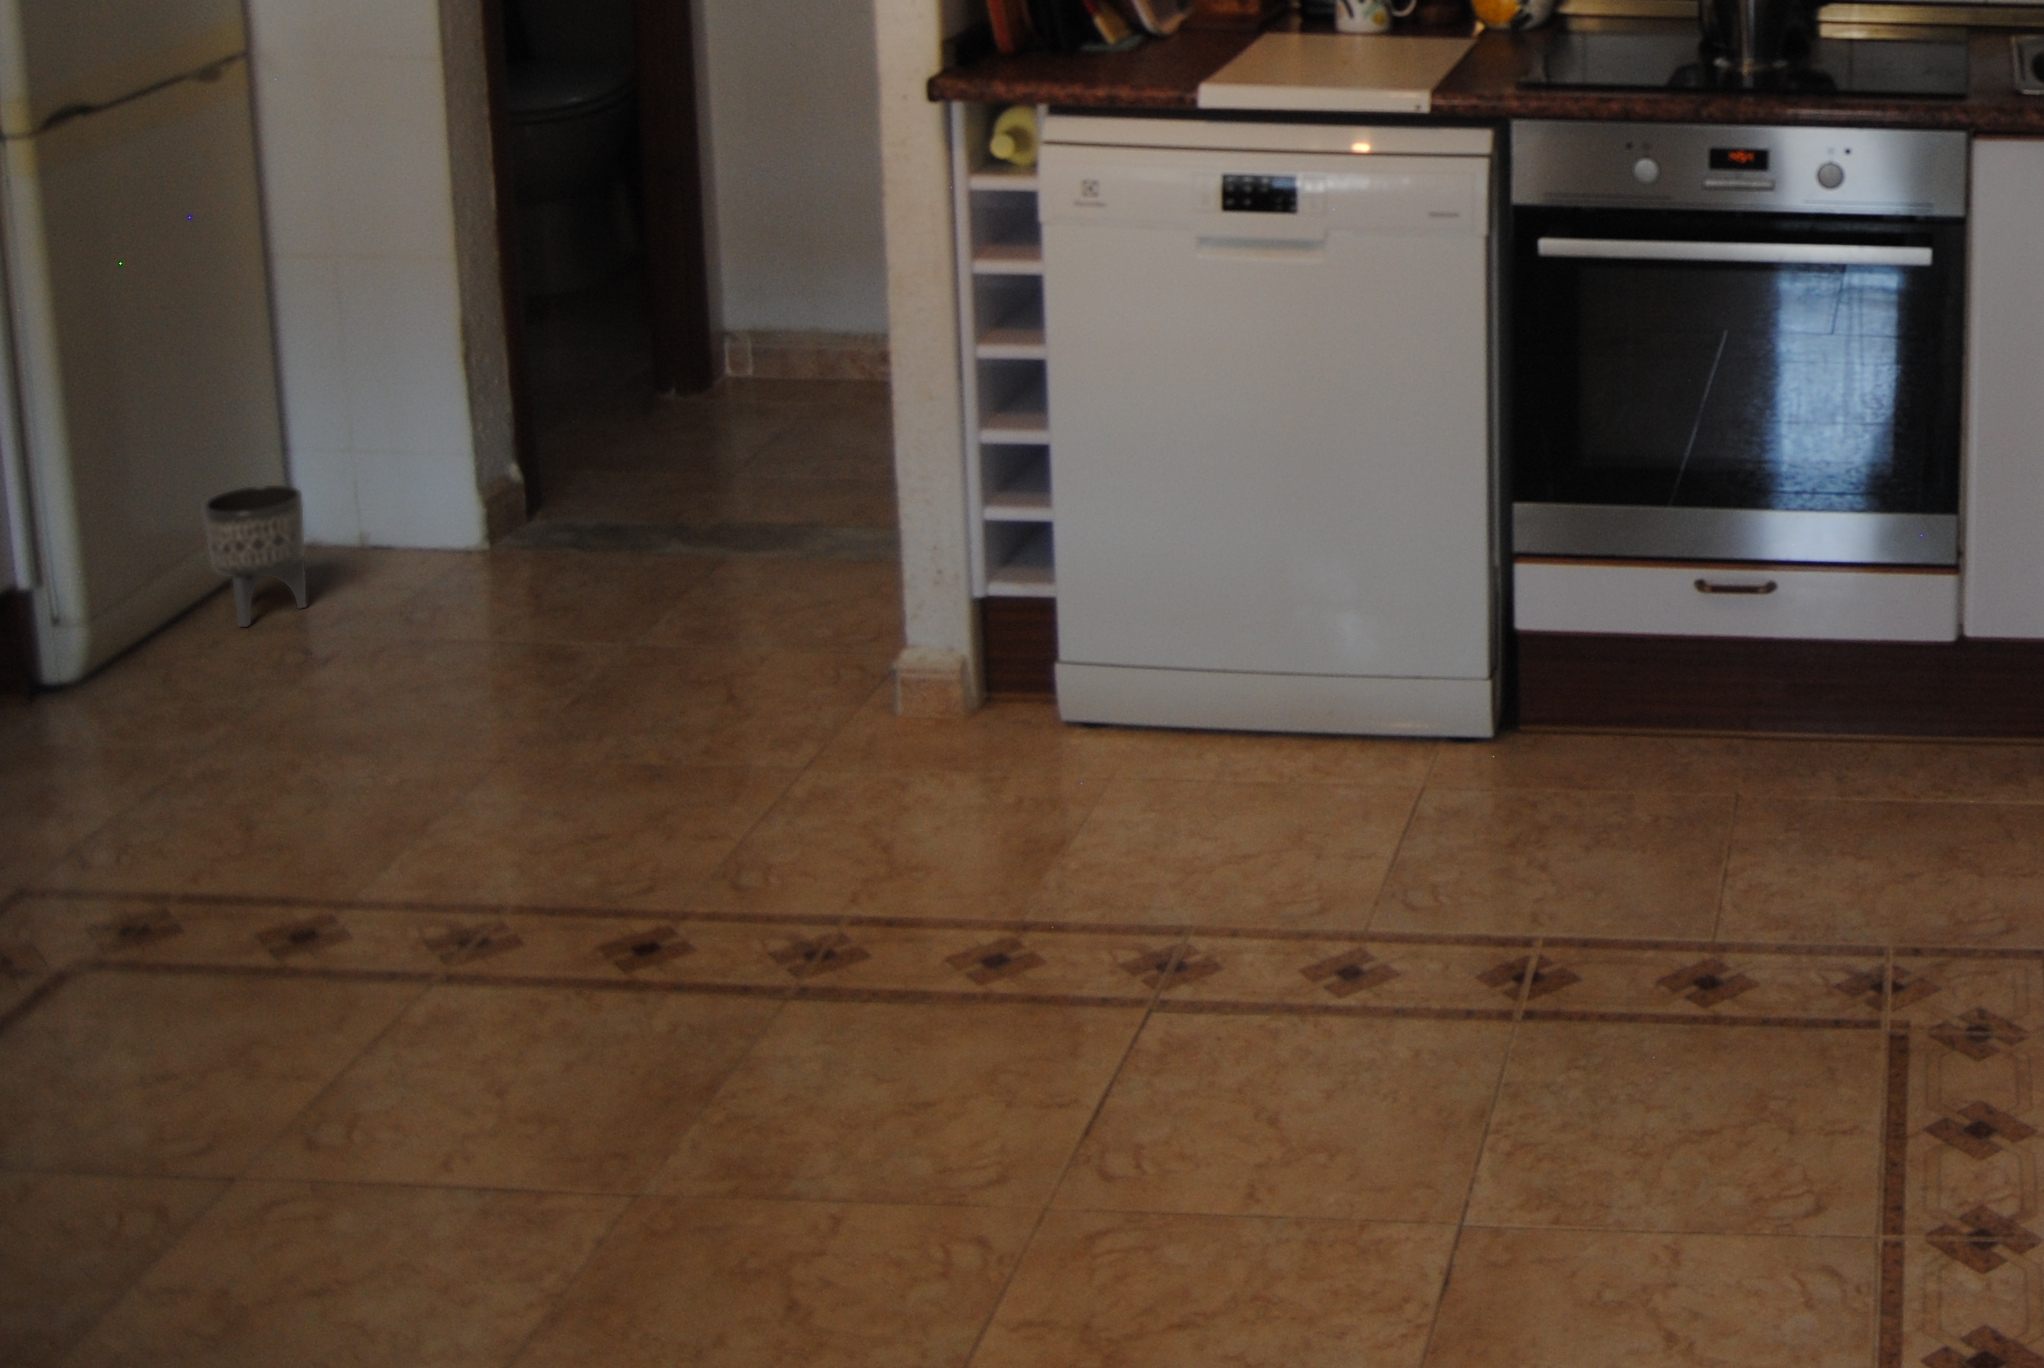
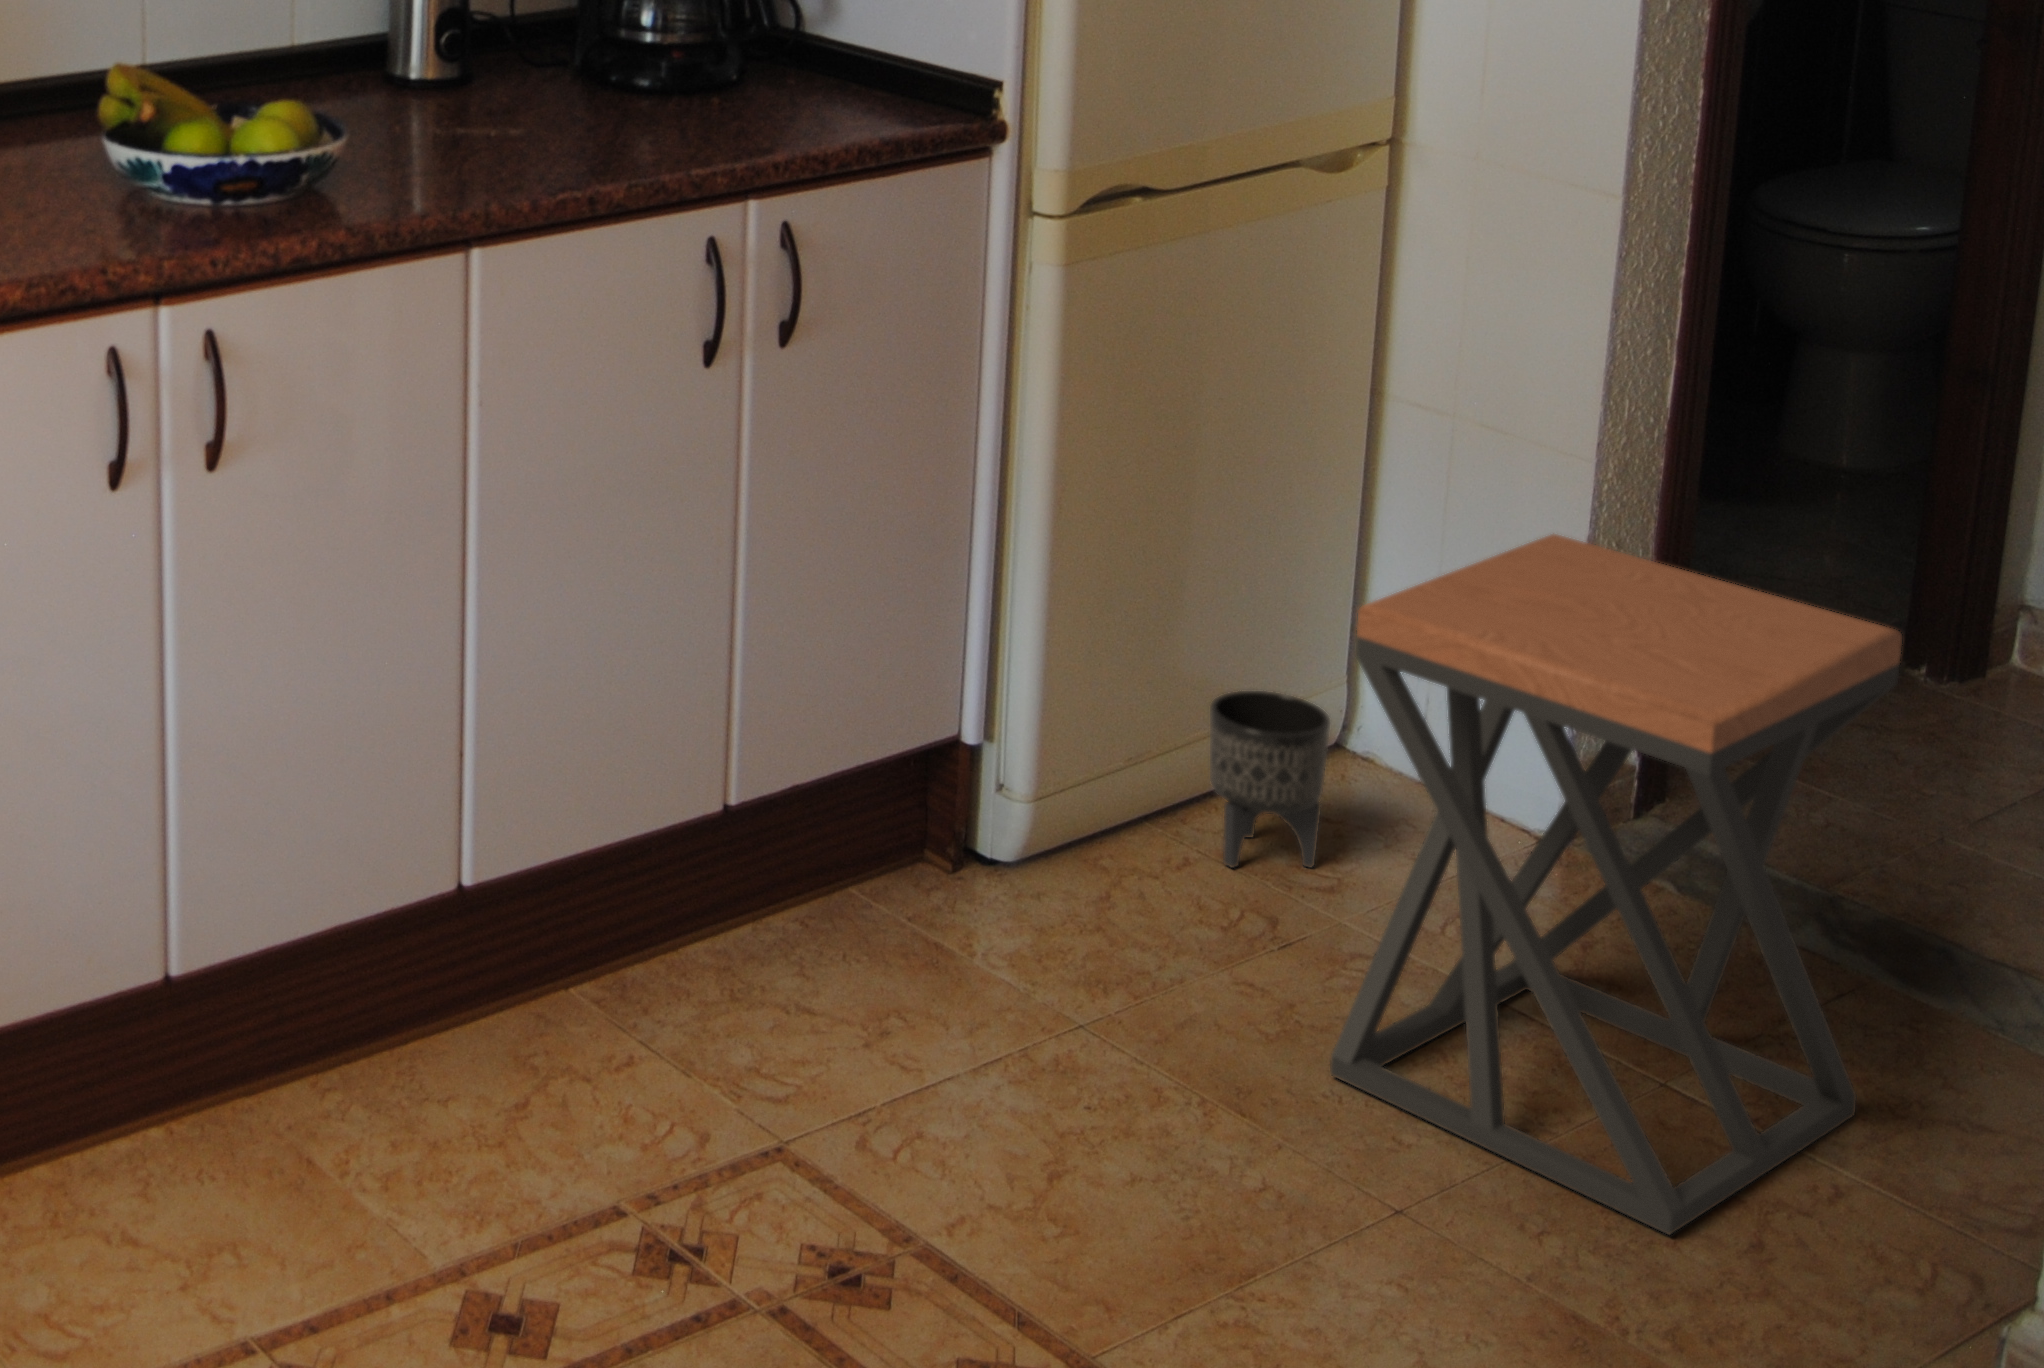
stool: none [373,286,724,704] -> present [1330,534,1902,1234]

